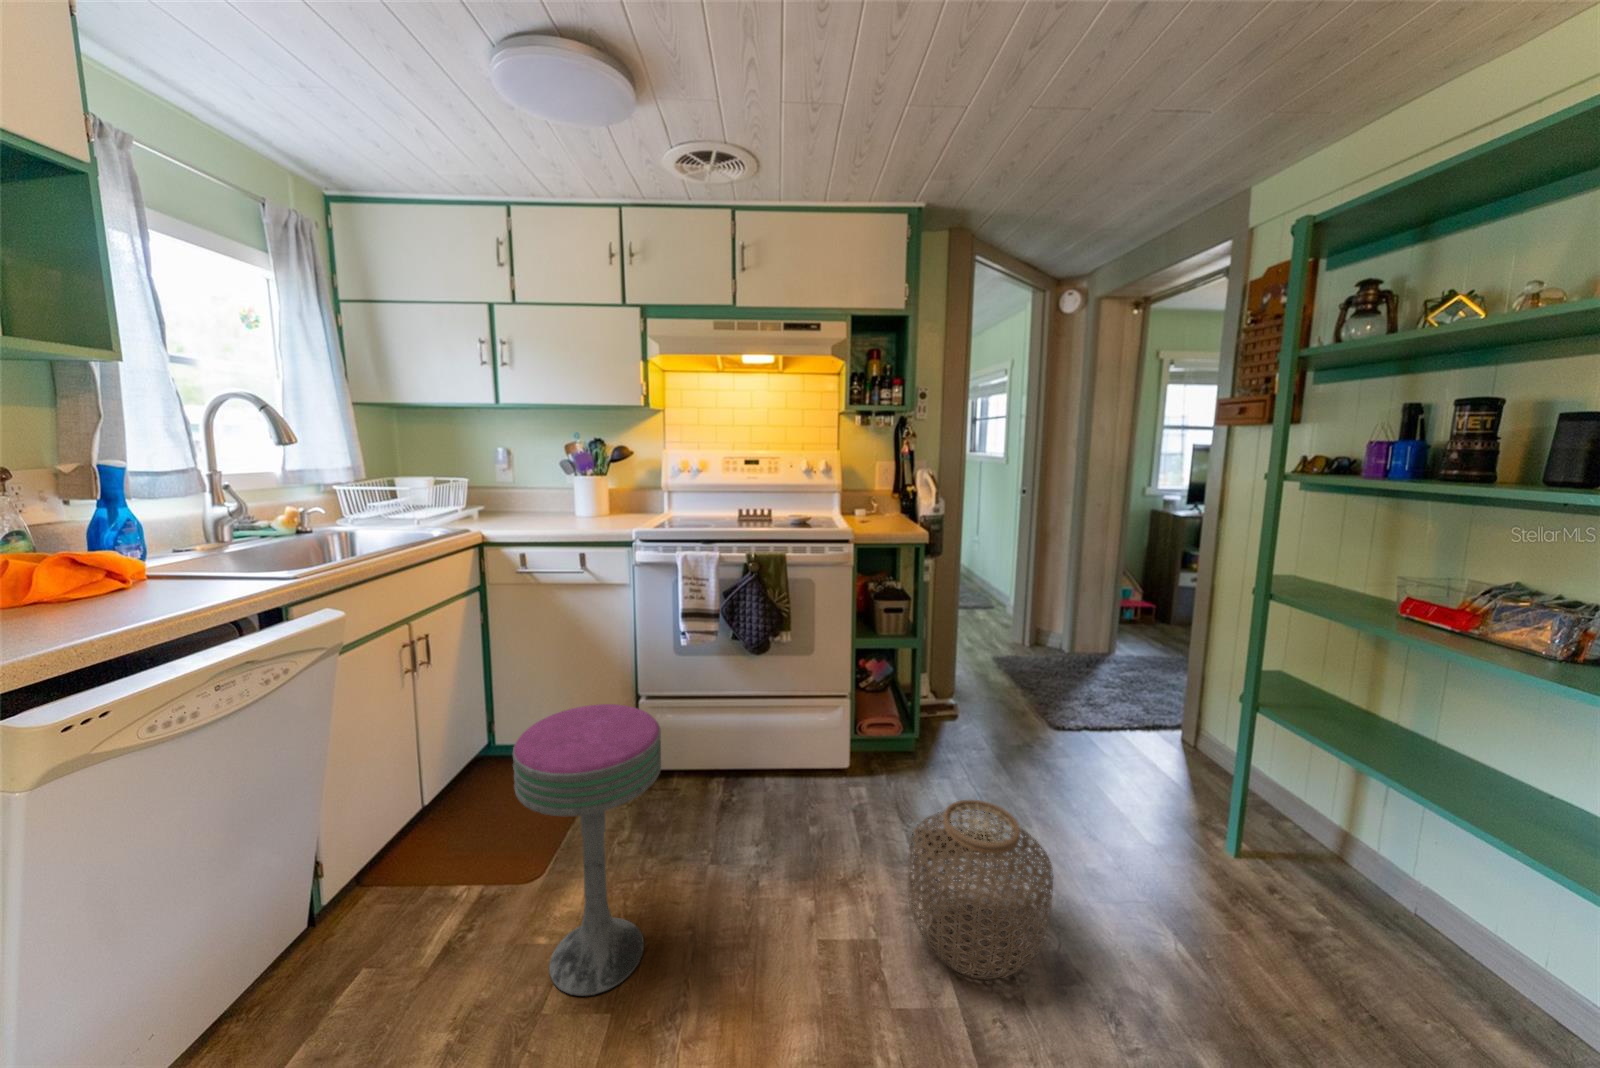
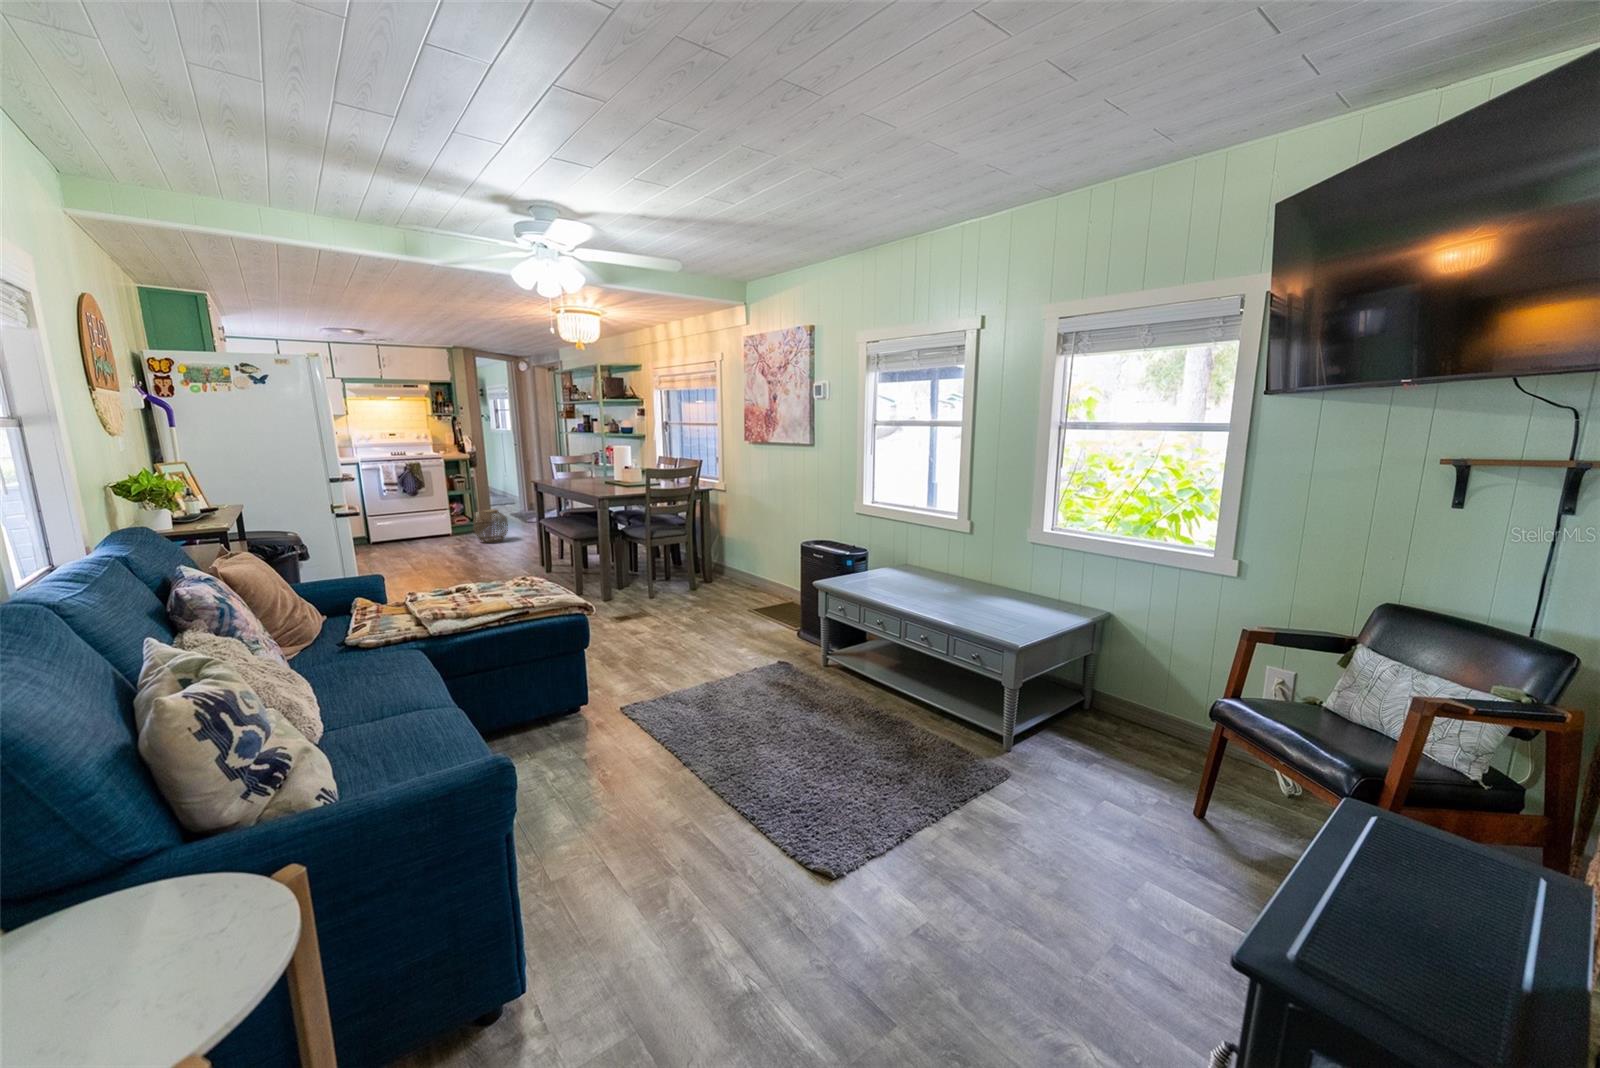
bar stool: present [513,704,661,996] -> none [367,495,406,556]

